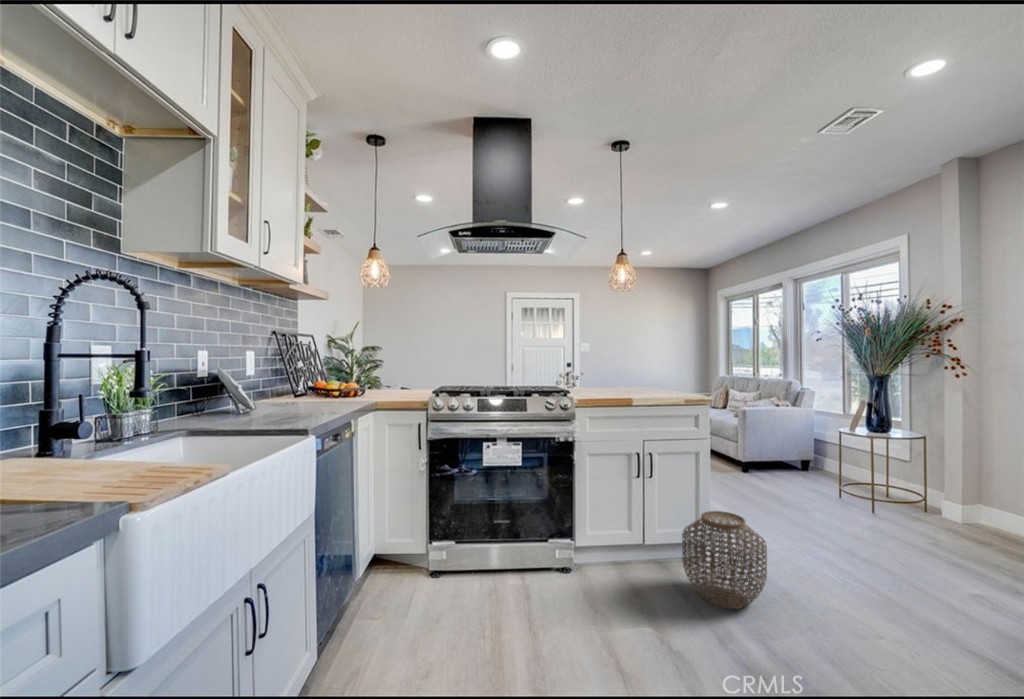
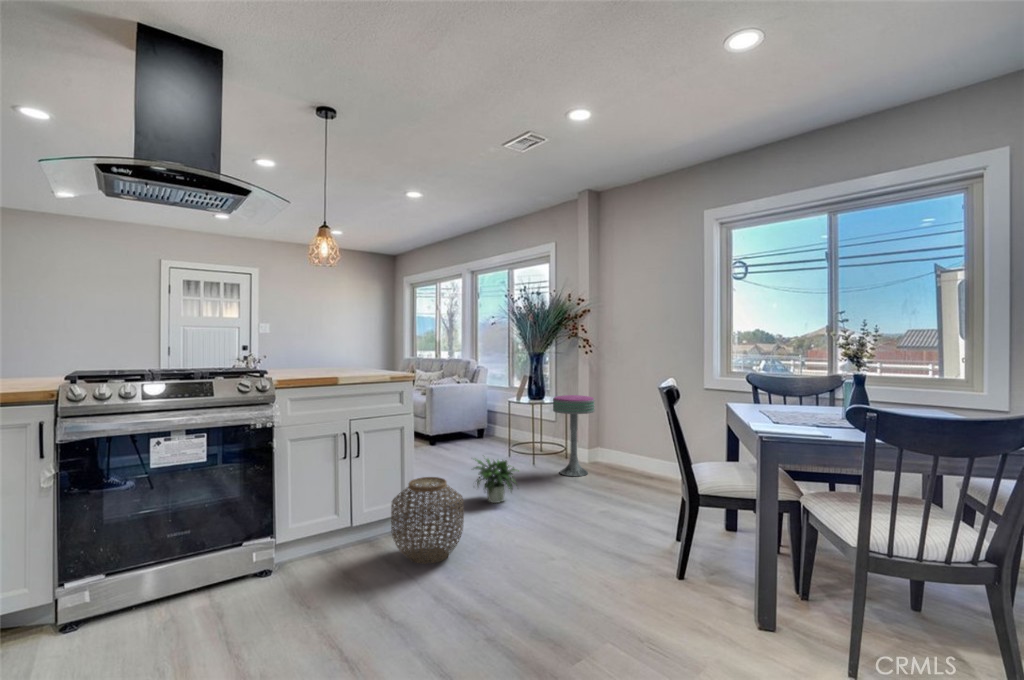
bar stool: none [907,432,981,543] -> present [553,395,595,477]
potted plant: none [774,494,851,554] -> present [474,459,519,503]

